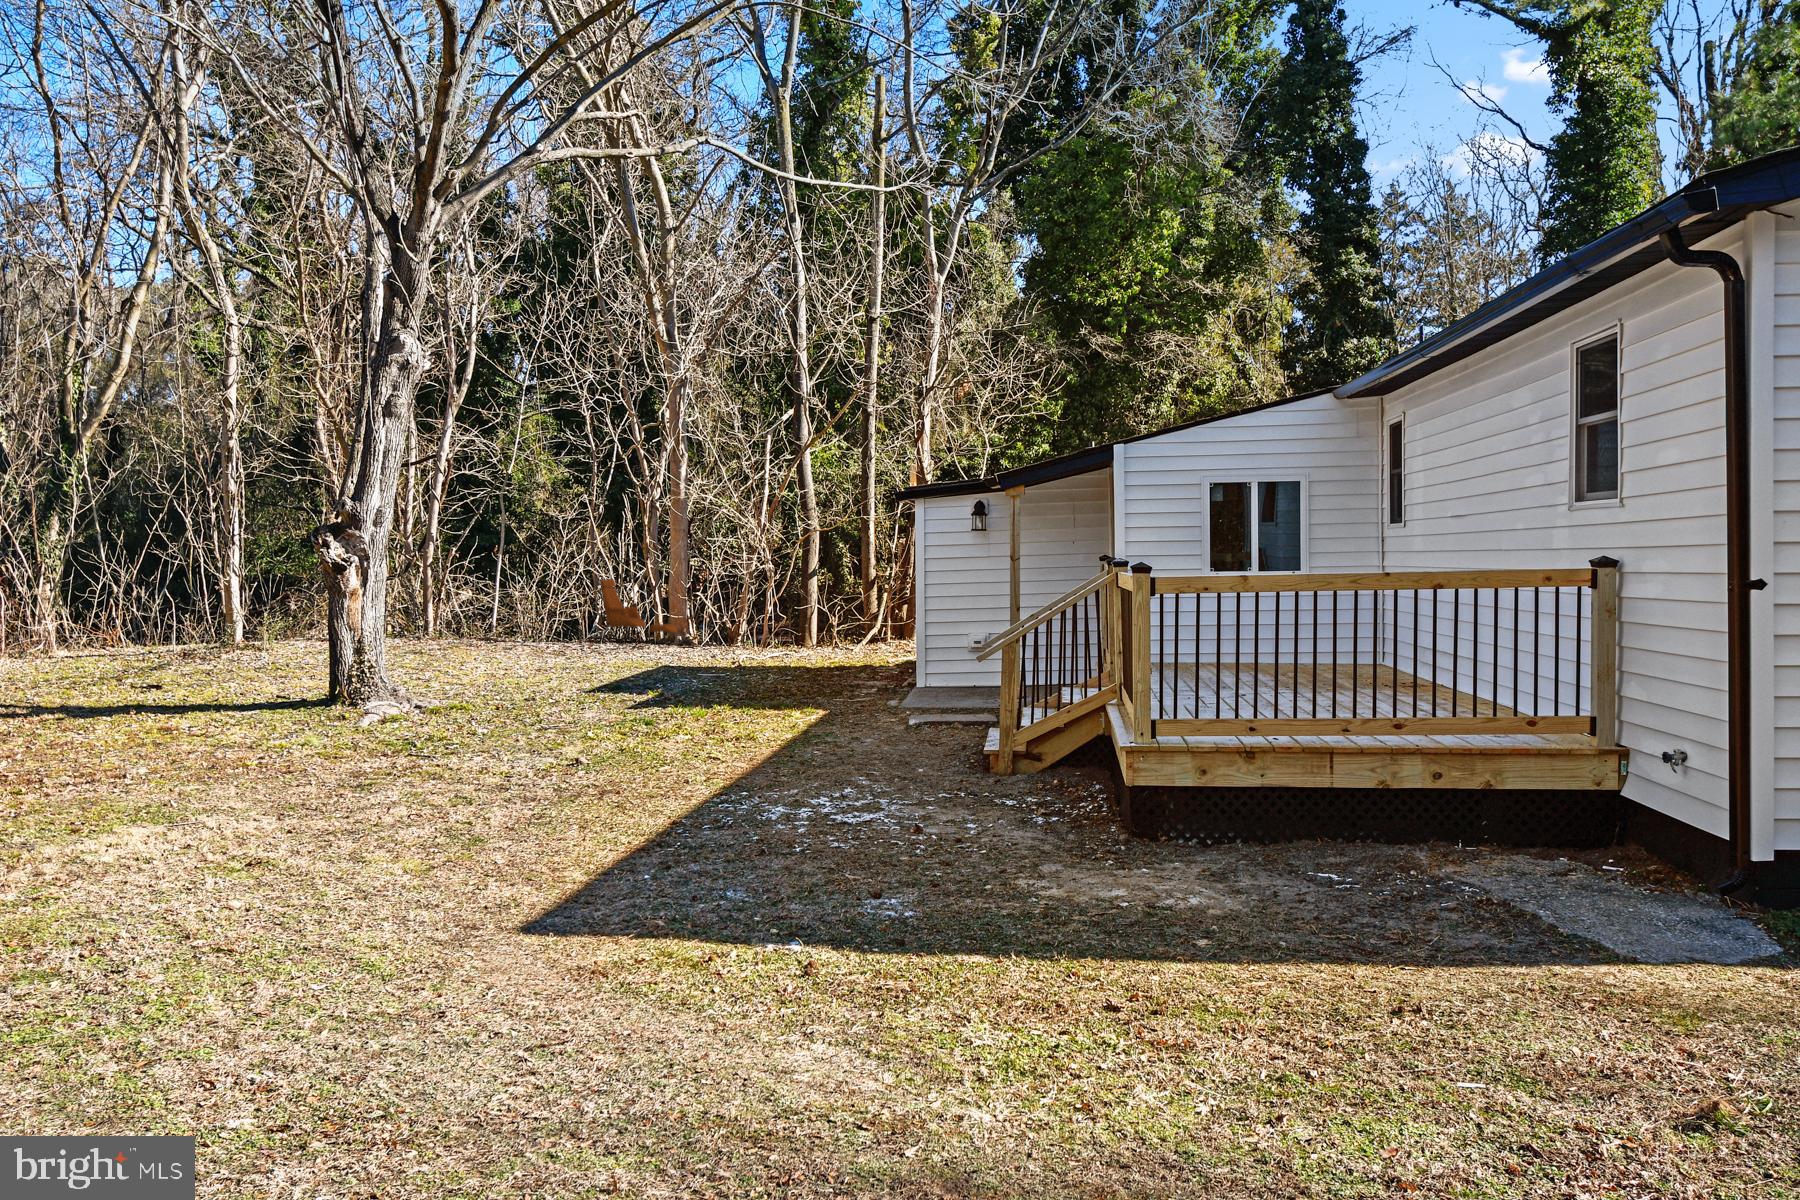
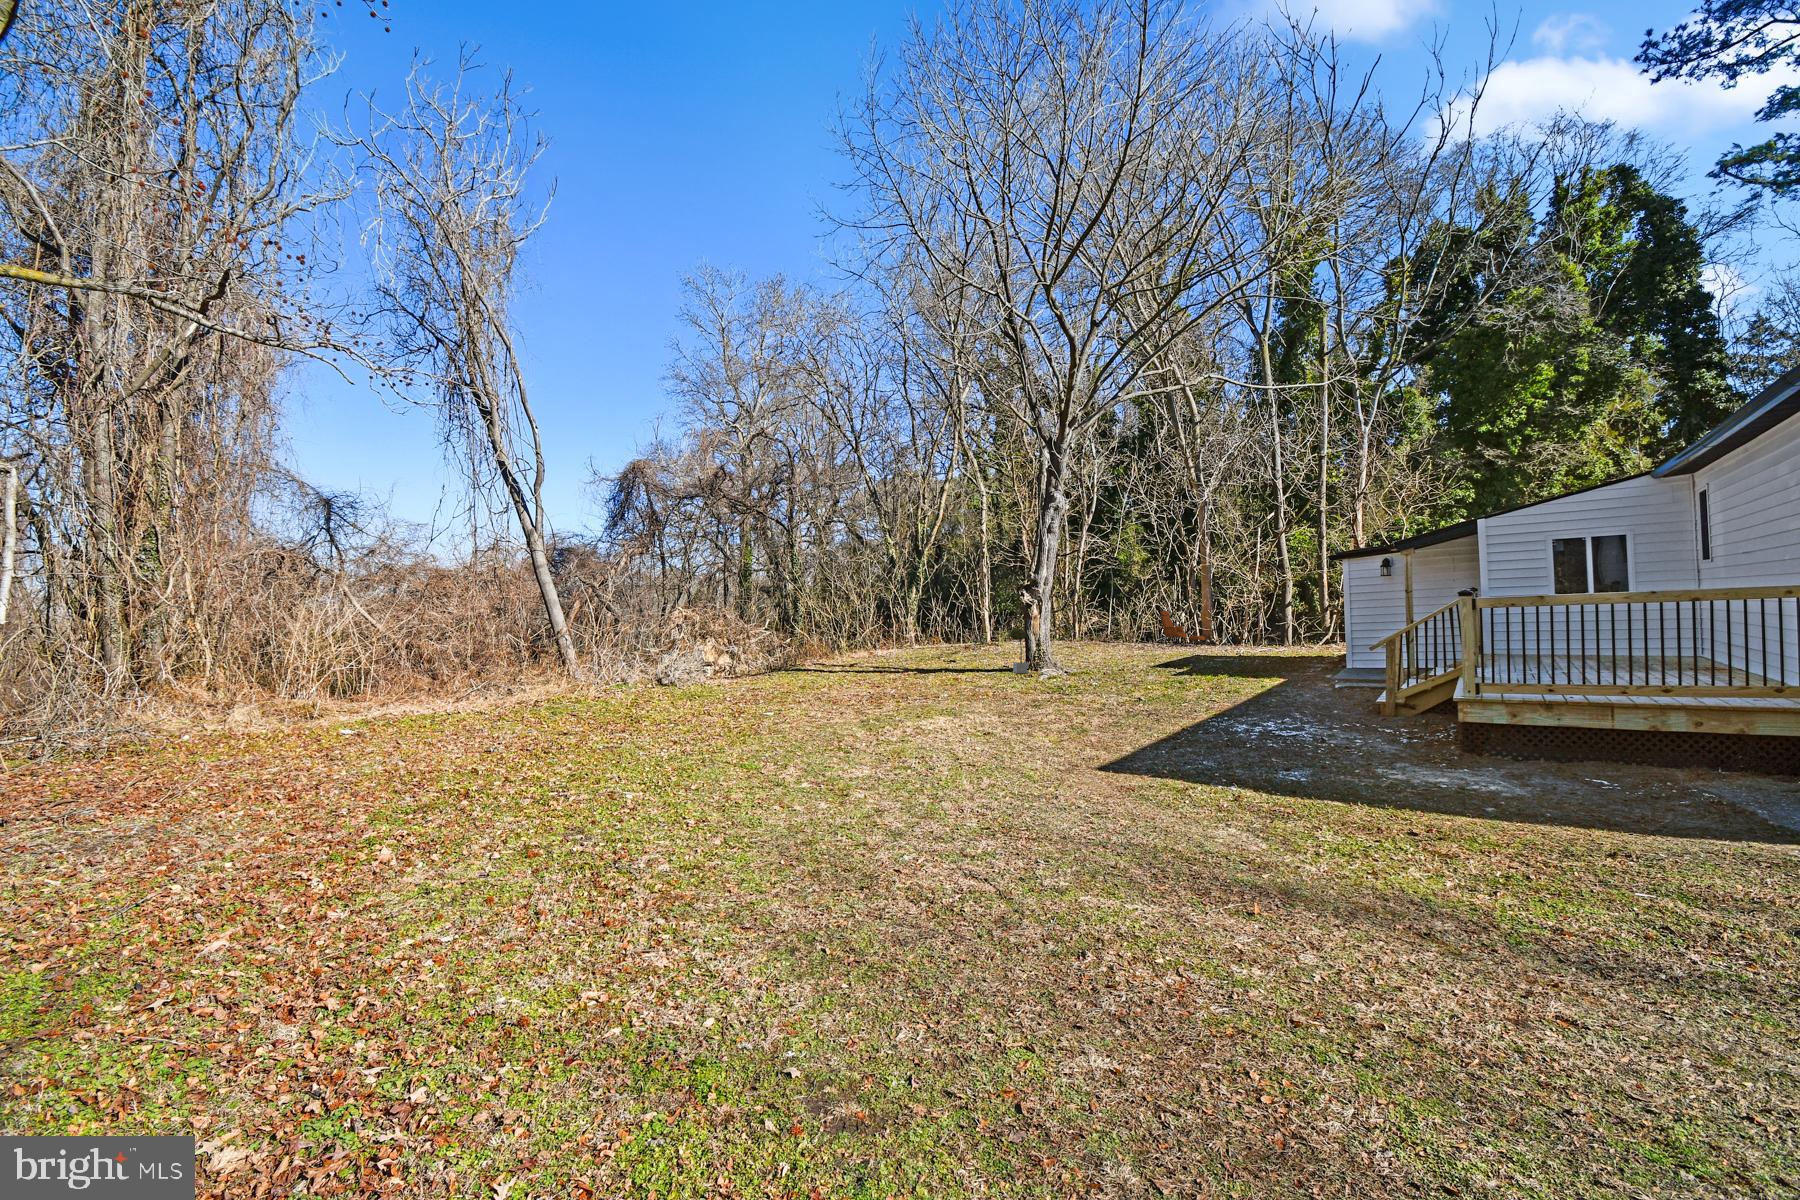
potted tree: none [291,617,338,720] -> present [1010,627,1029,673]

